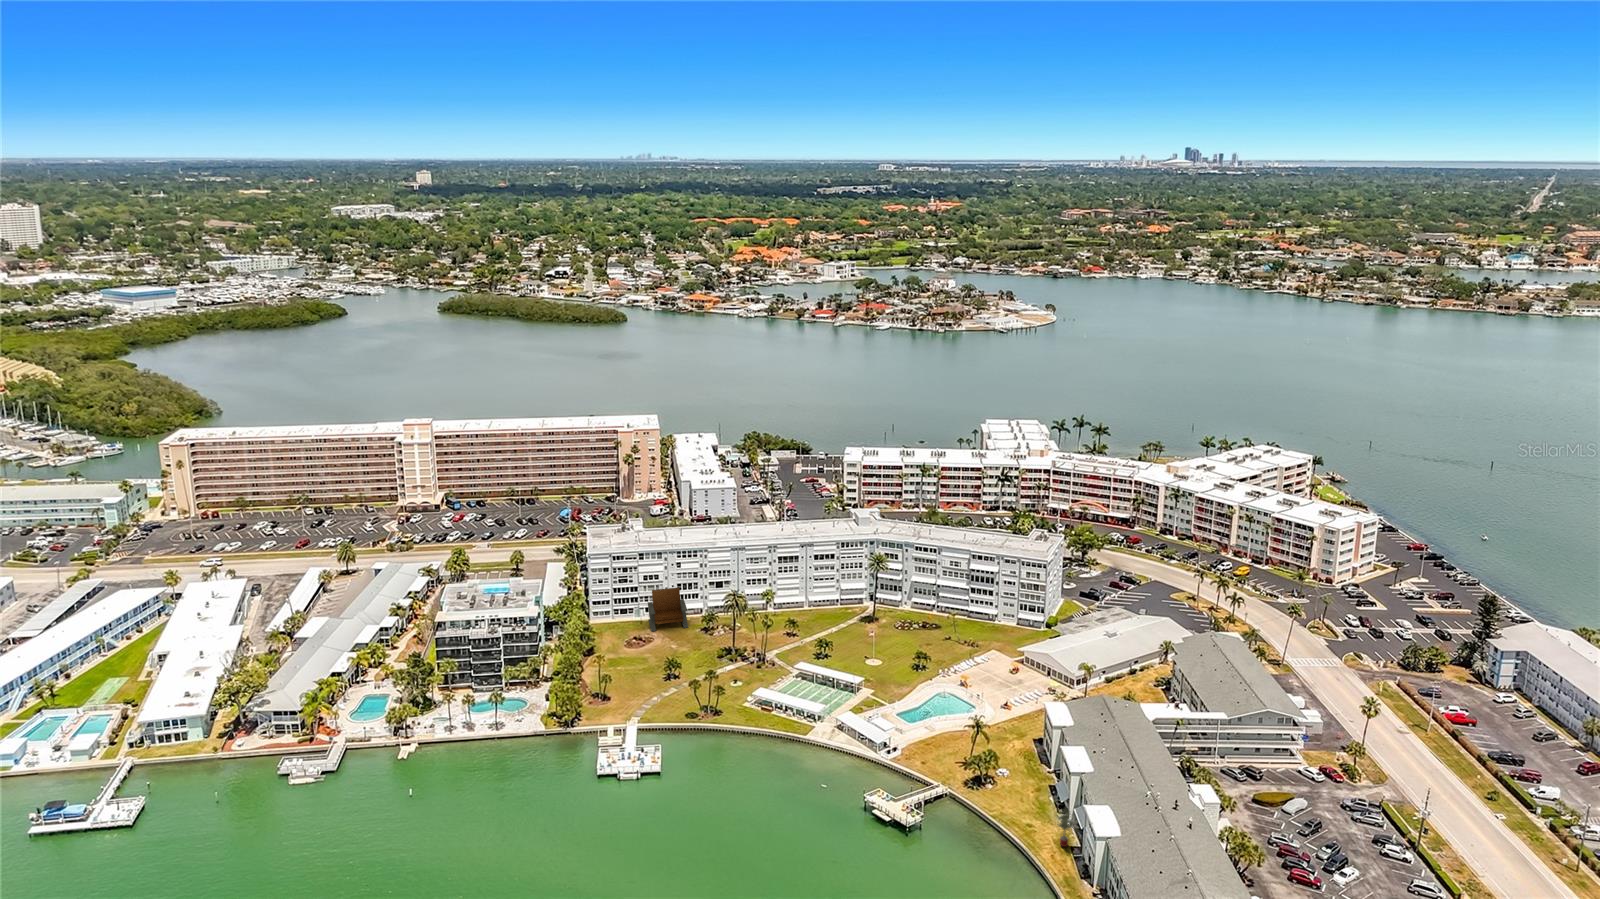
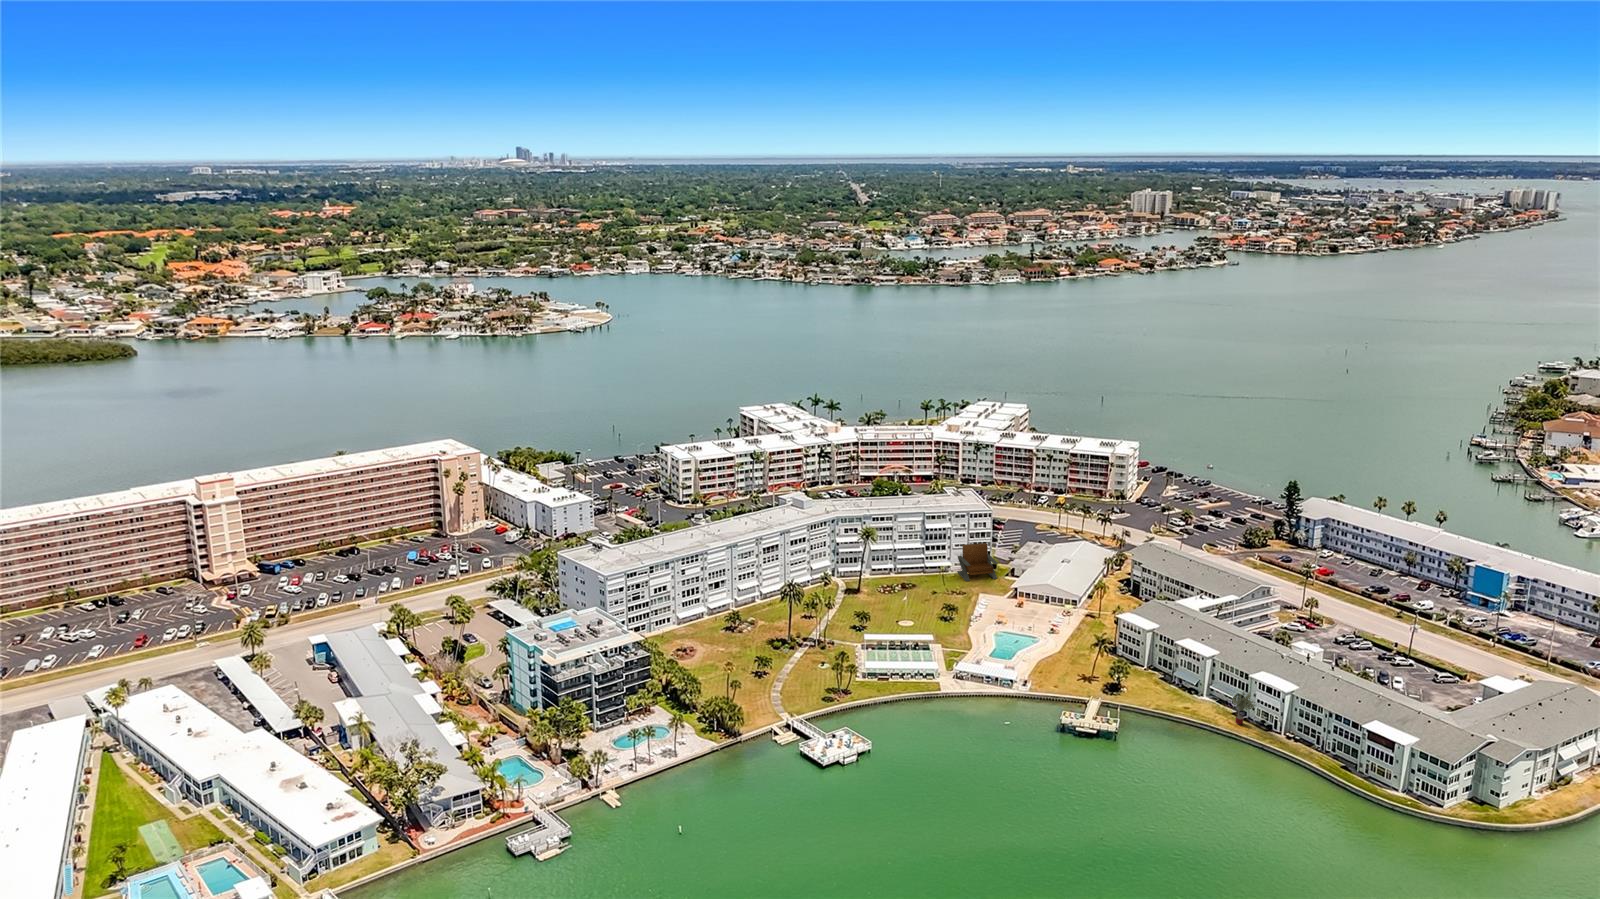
lounge chair: present [648,588,688,631] -> present [957,543,998,581]

